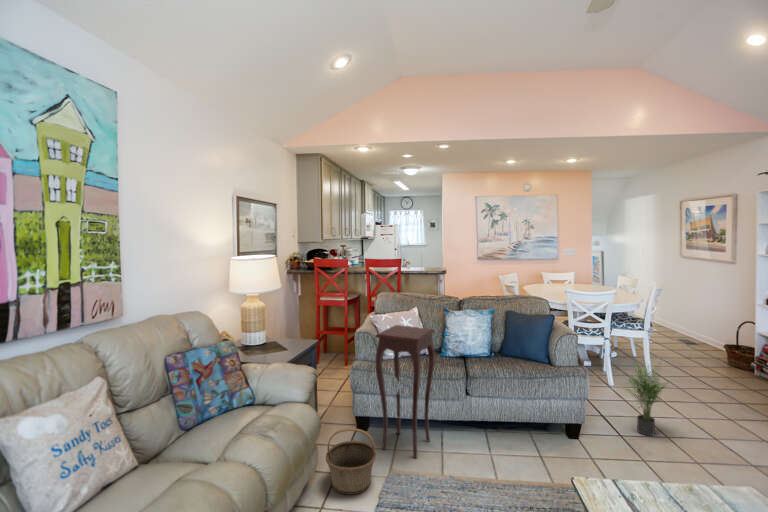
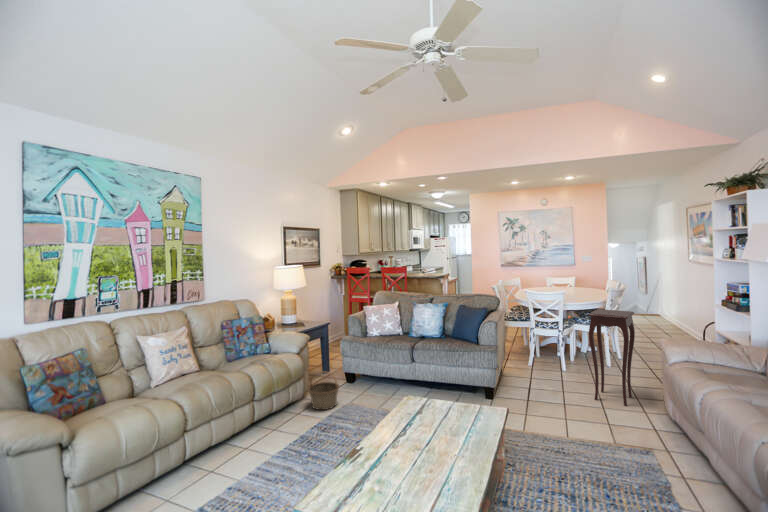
side table: present [375,325,435,459] -> present [588,309,635,406]
potted plant: present [627,366,665,436] -> none [527,341,570,400]

